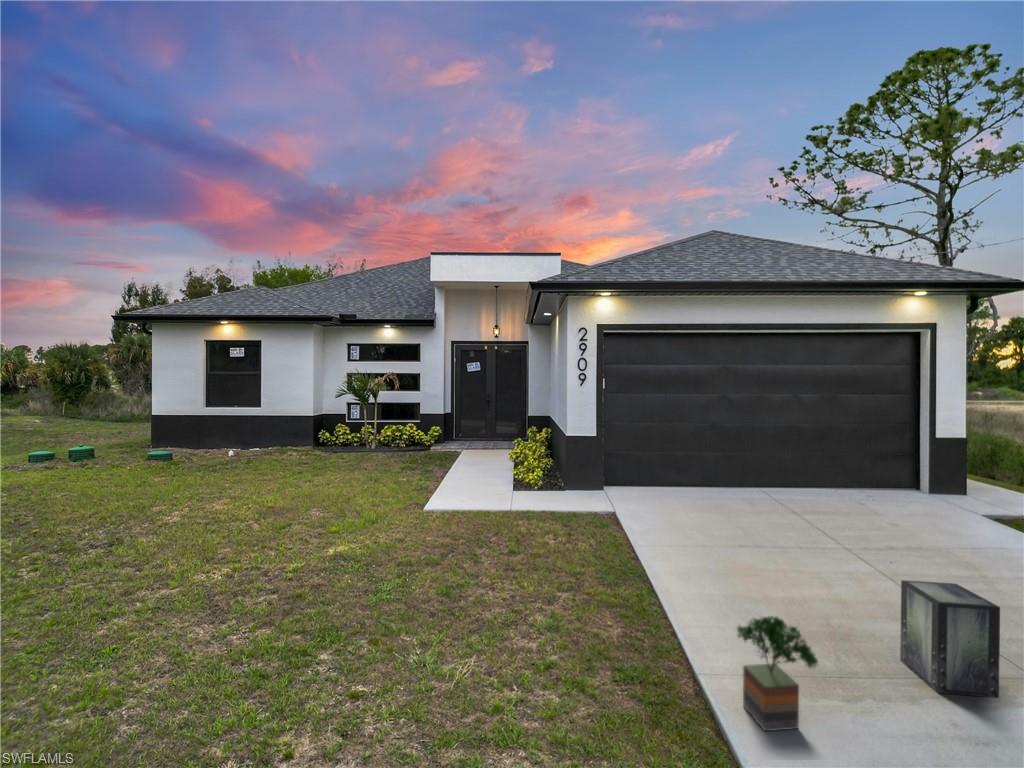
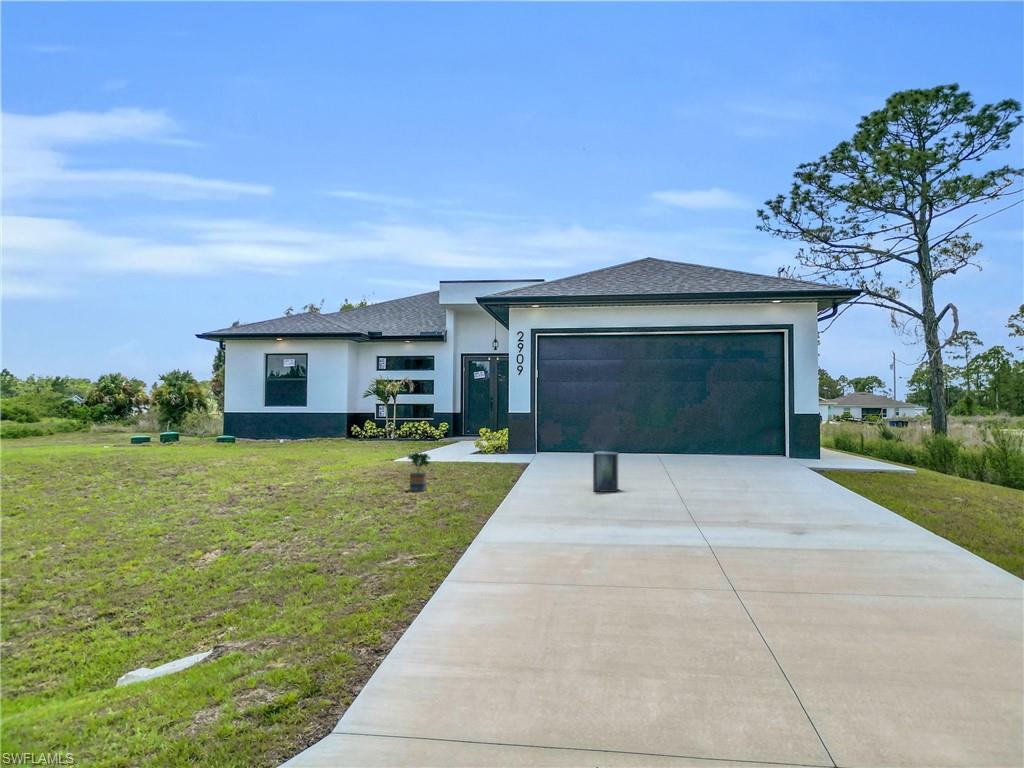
potted tree: present [737,616,818,731] -> present [408,453,431,491]

